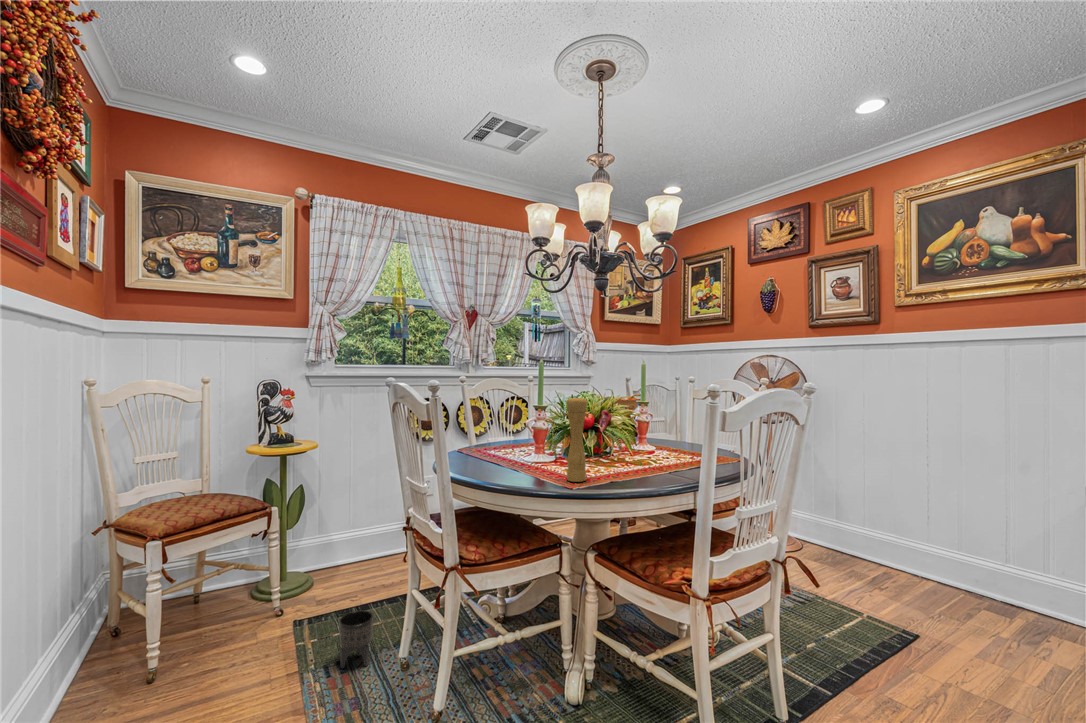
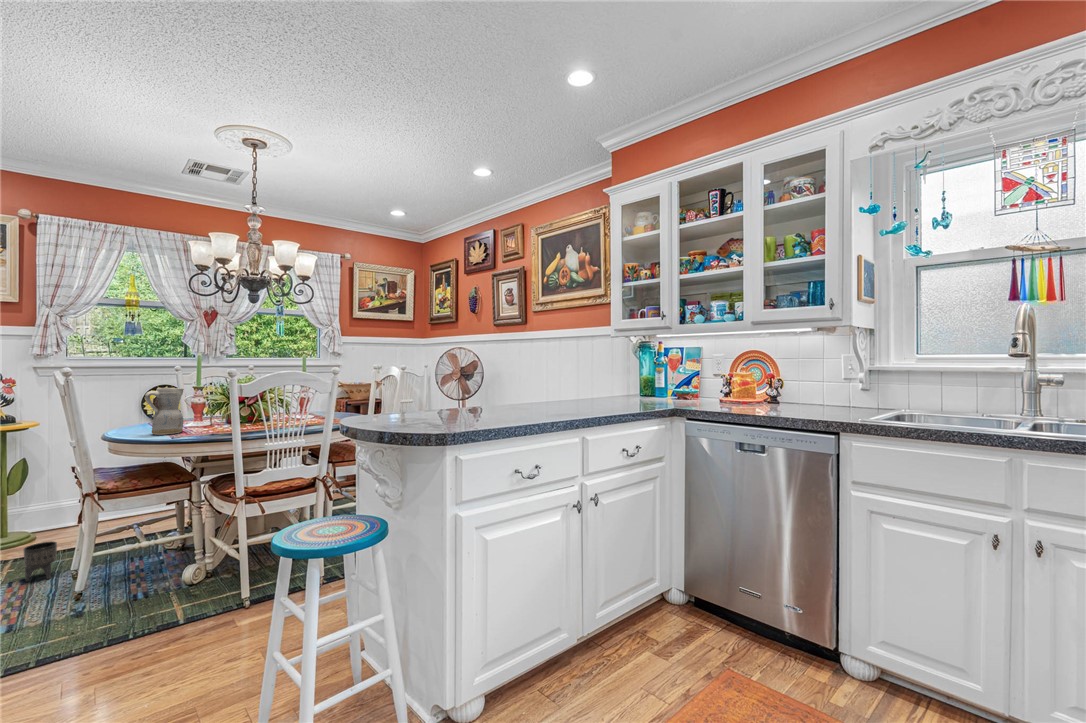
pepper mill: present [566,397,587,482] -> none [187,379,205,436]
ceramic pitcher: none [503,407,542,476] -> present [145,388,184,435]

